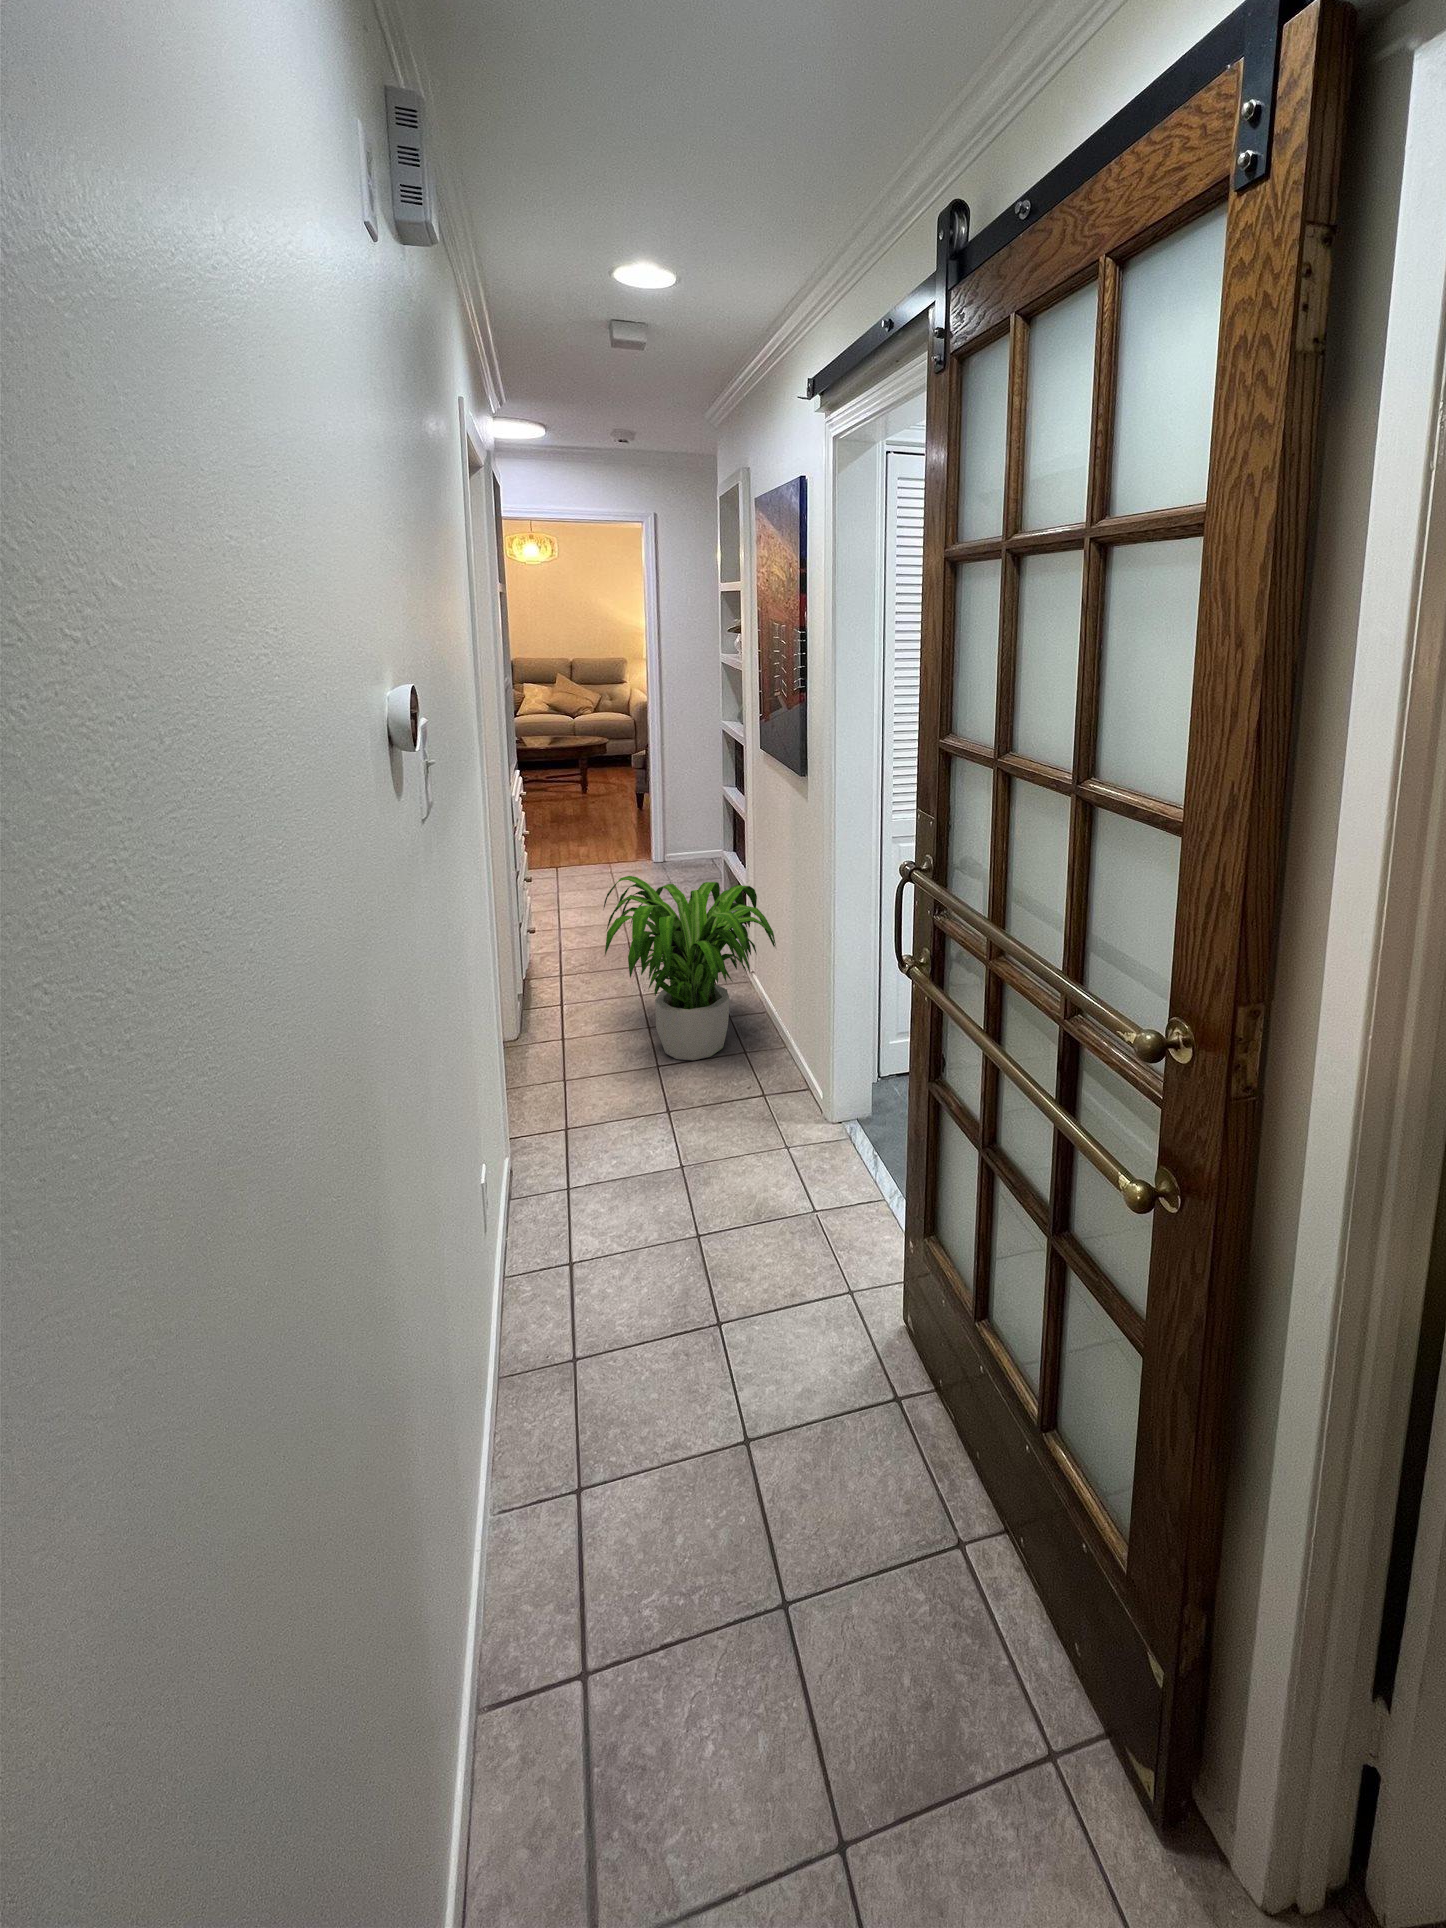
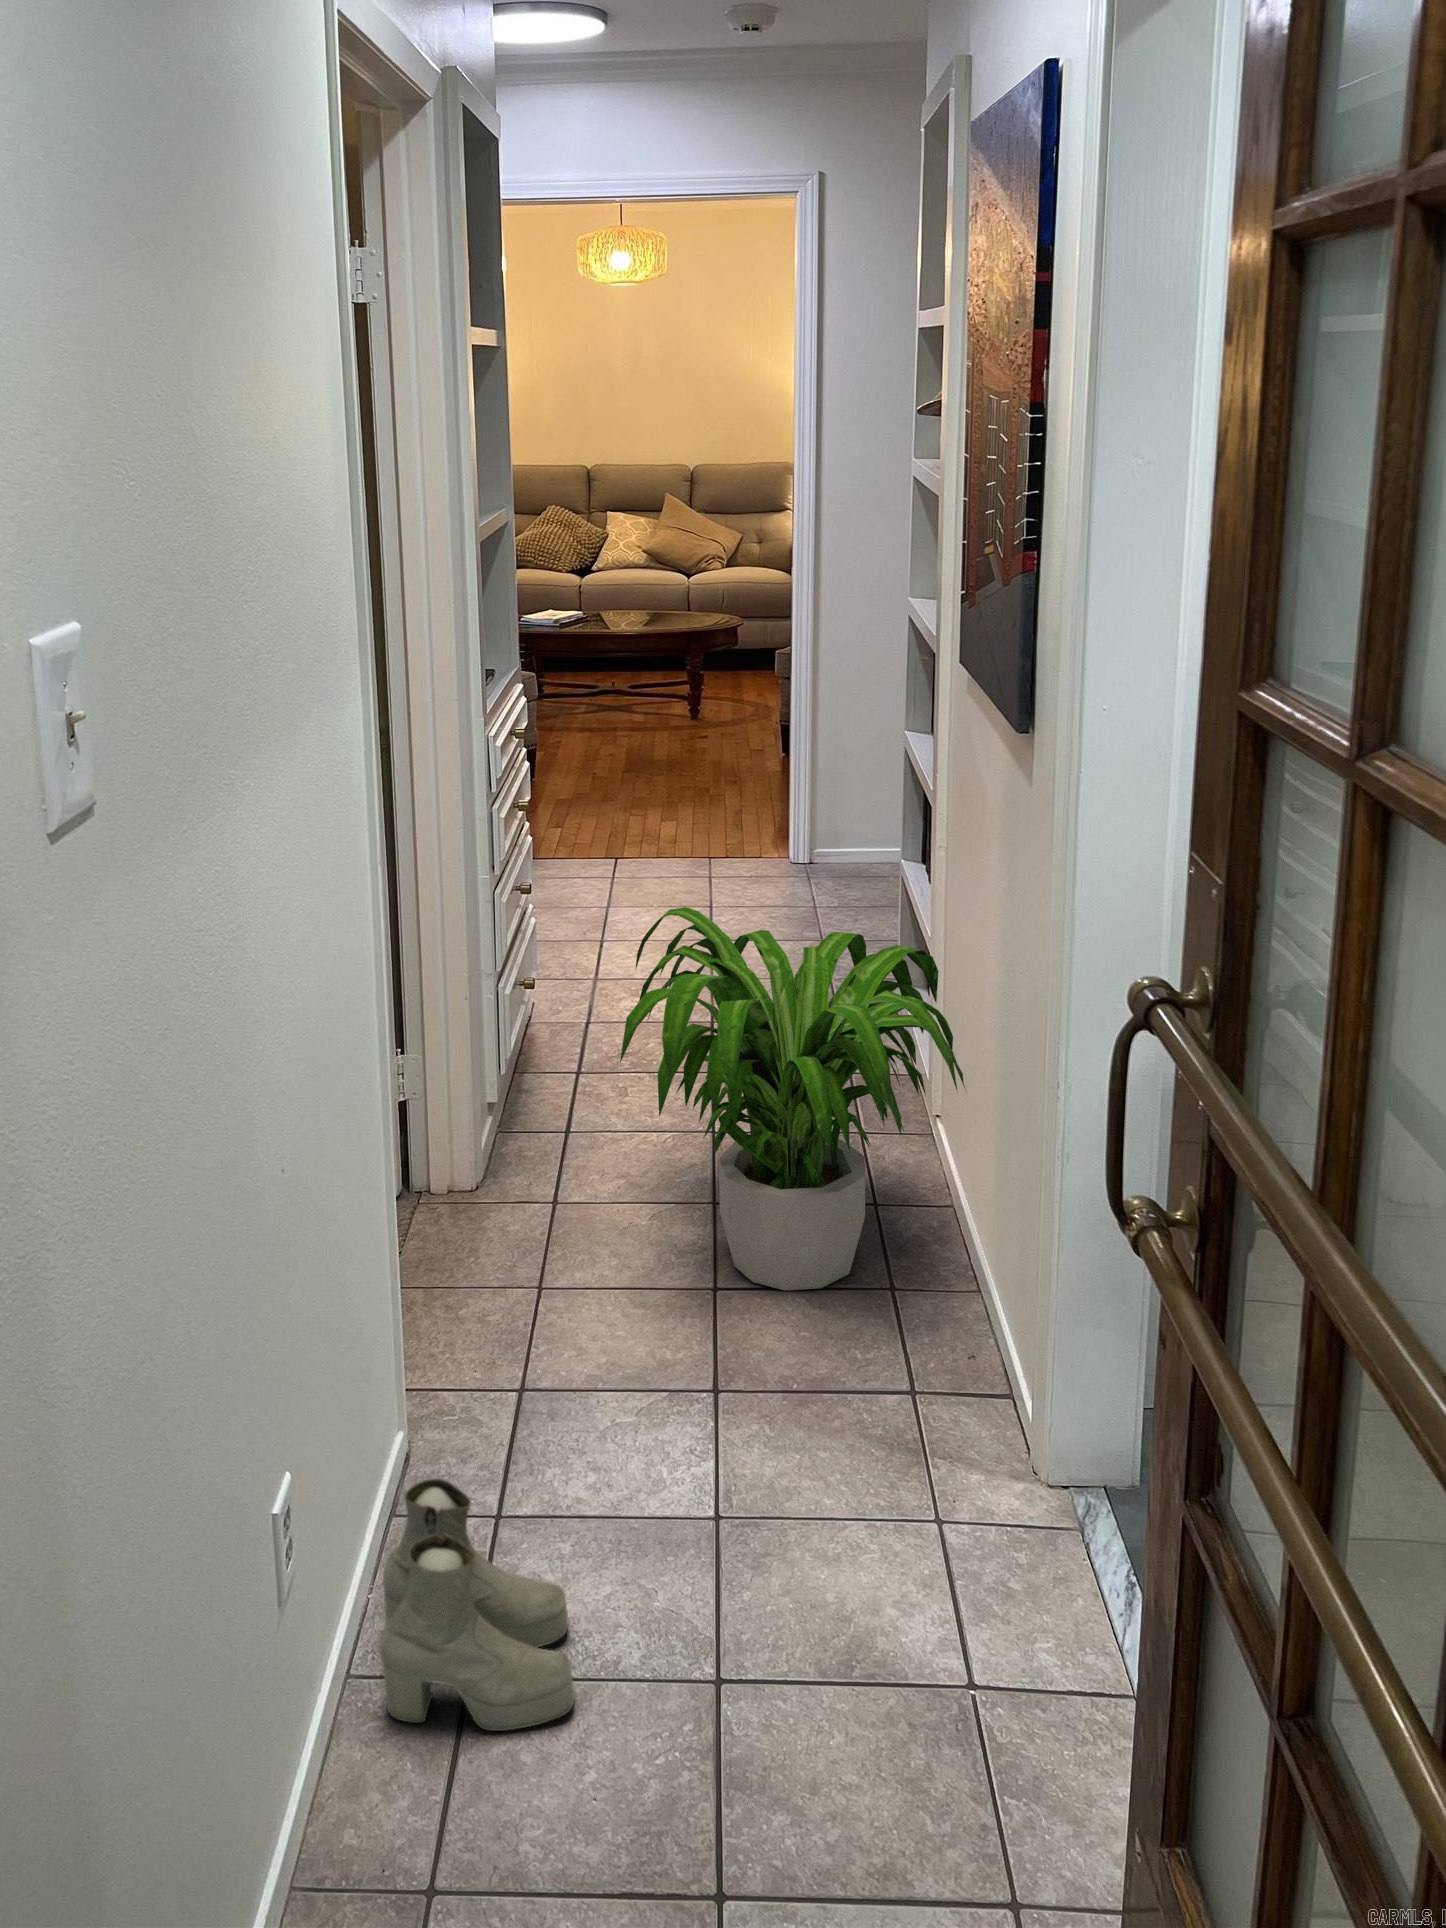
boots: none [519,1167,629,1293] -> present [379,1479,574,1731]

